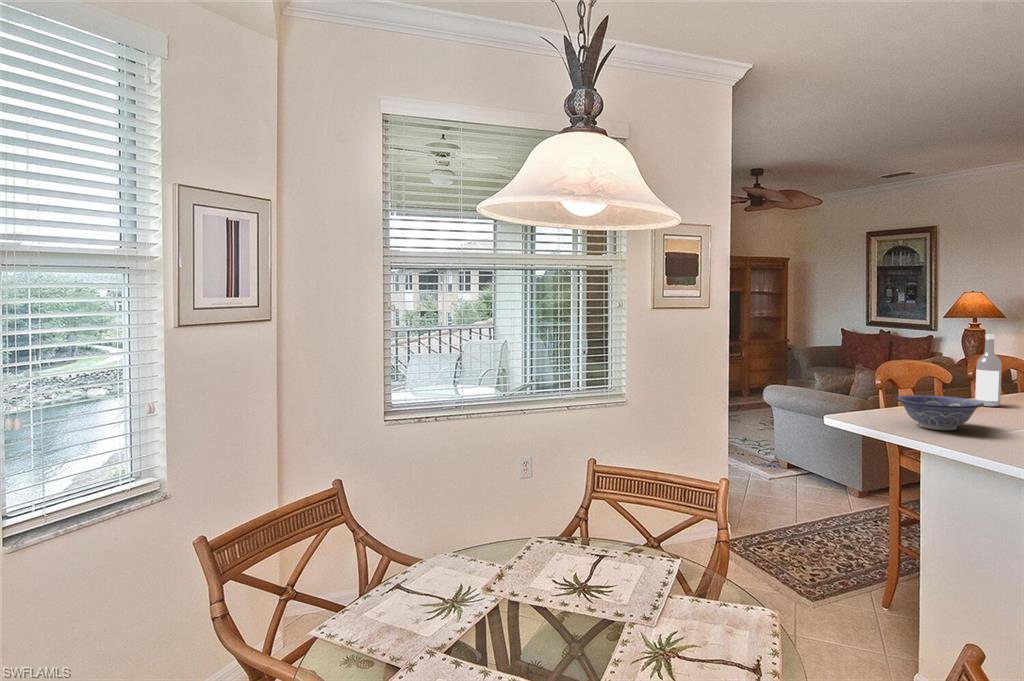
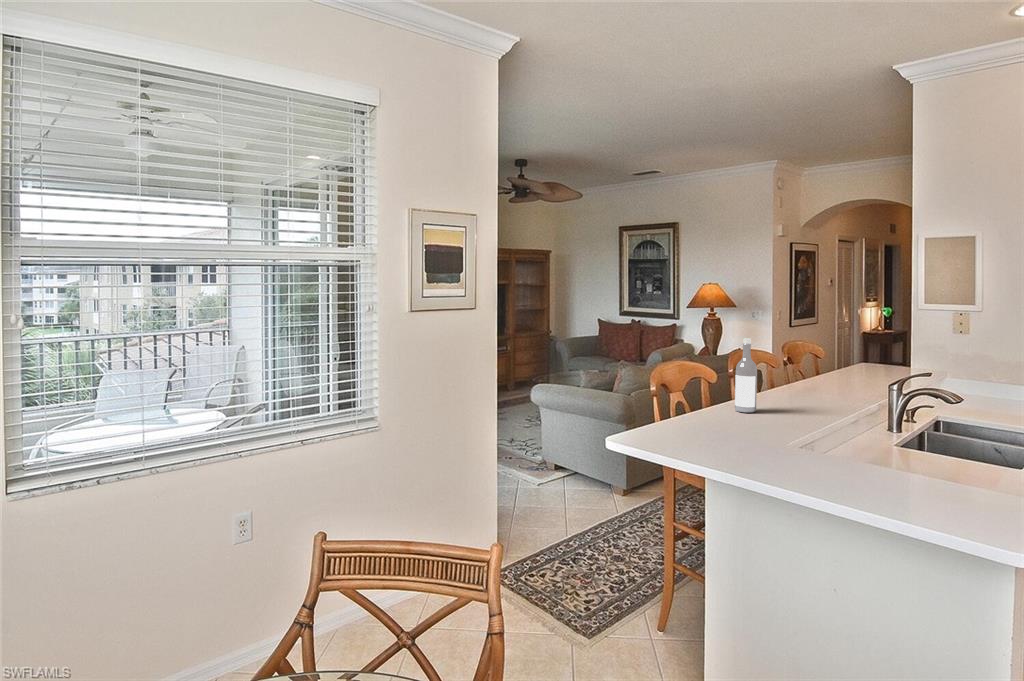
decorative bowl: present [896,395,984,430] -> none [673,411,756,452]

